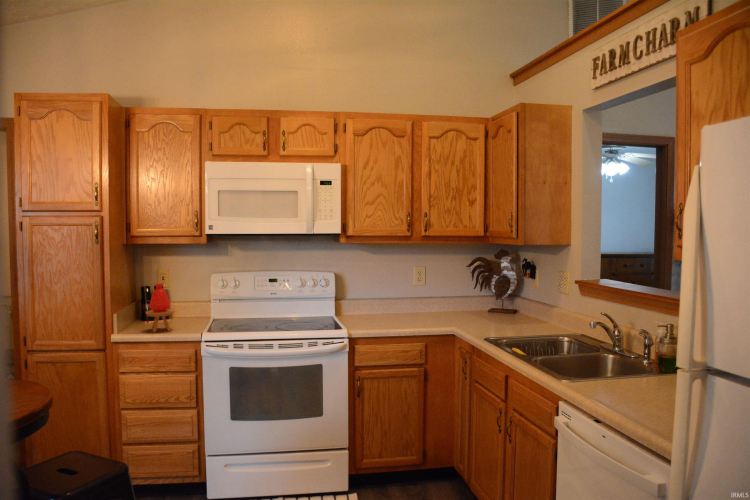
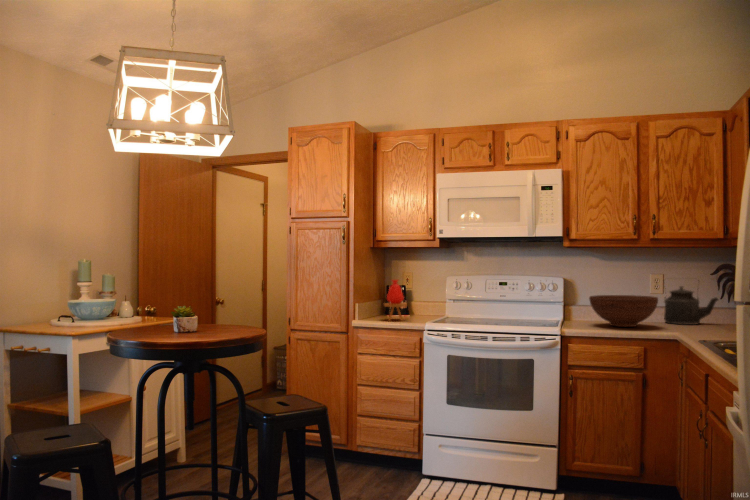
kettle: none [428,269,473,314] -> present [664,286,718,325]
fruit bowl: none [368,289,429,322] -> present [589,295,658,327]

